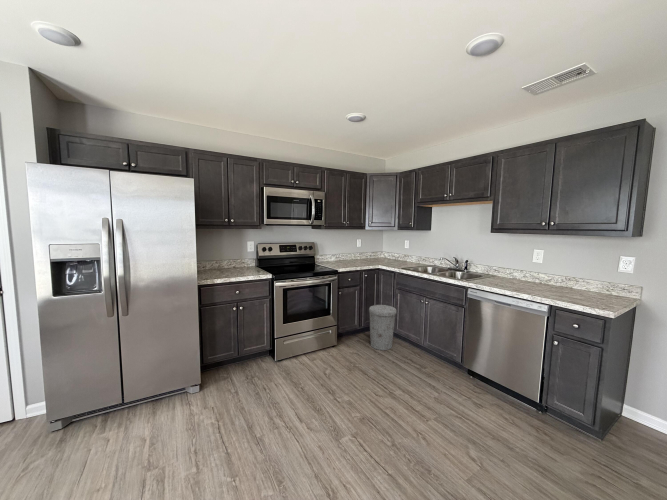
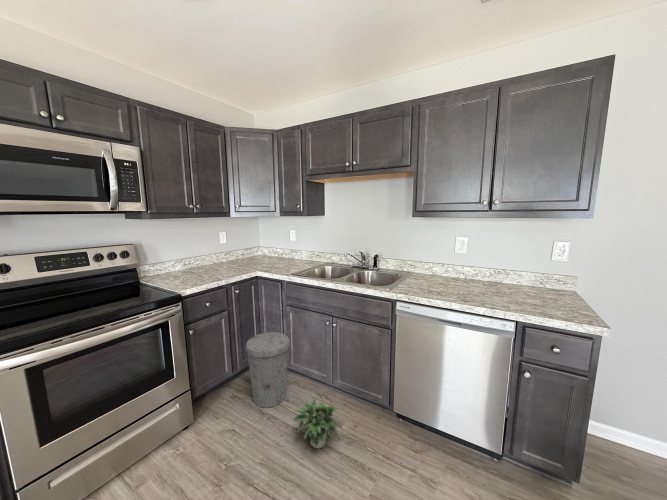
potted plant: none [385,342,424,373] -> present [293,398,341,448]

